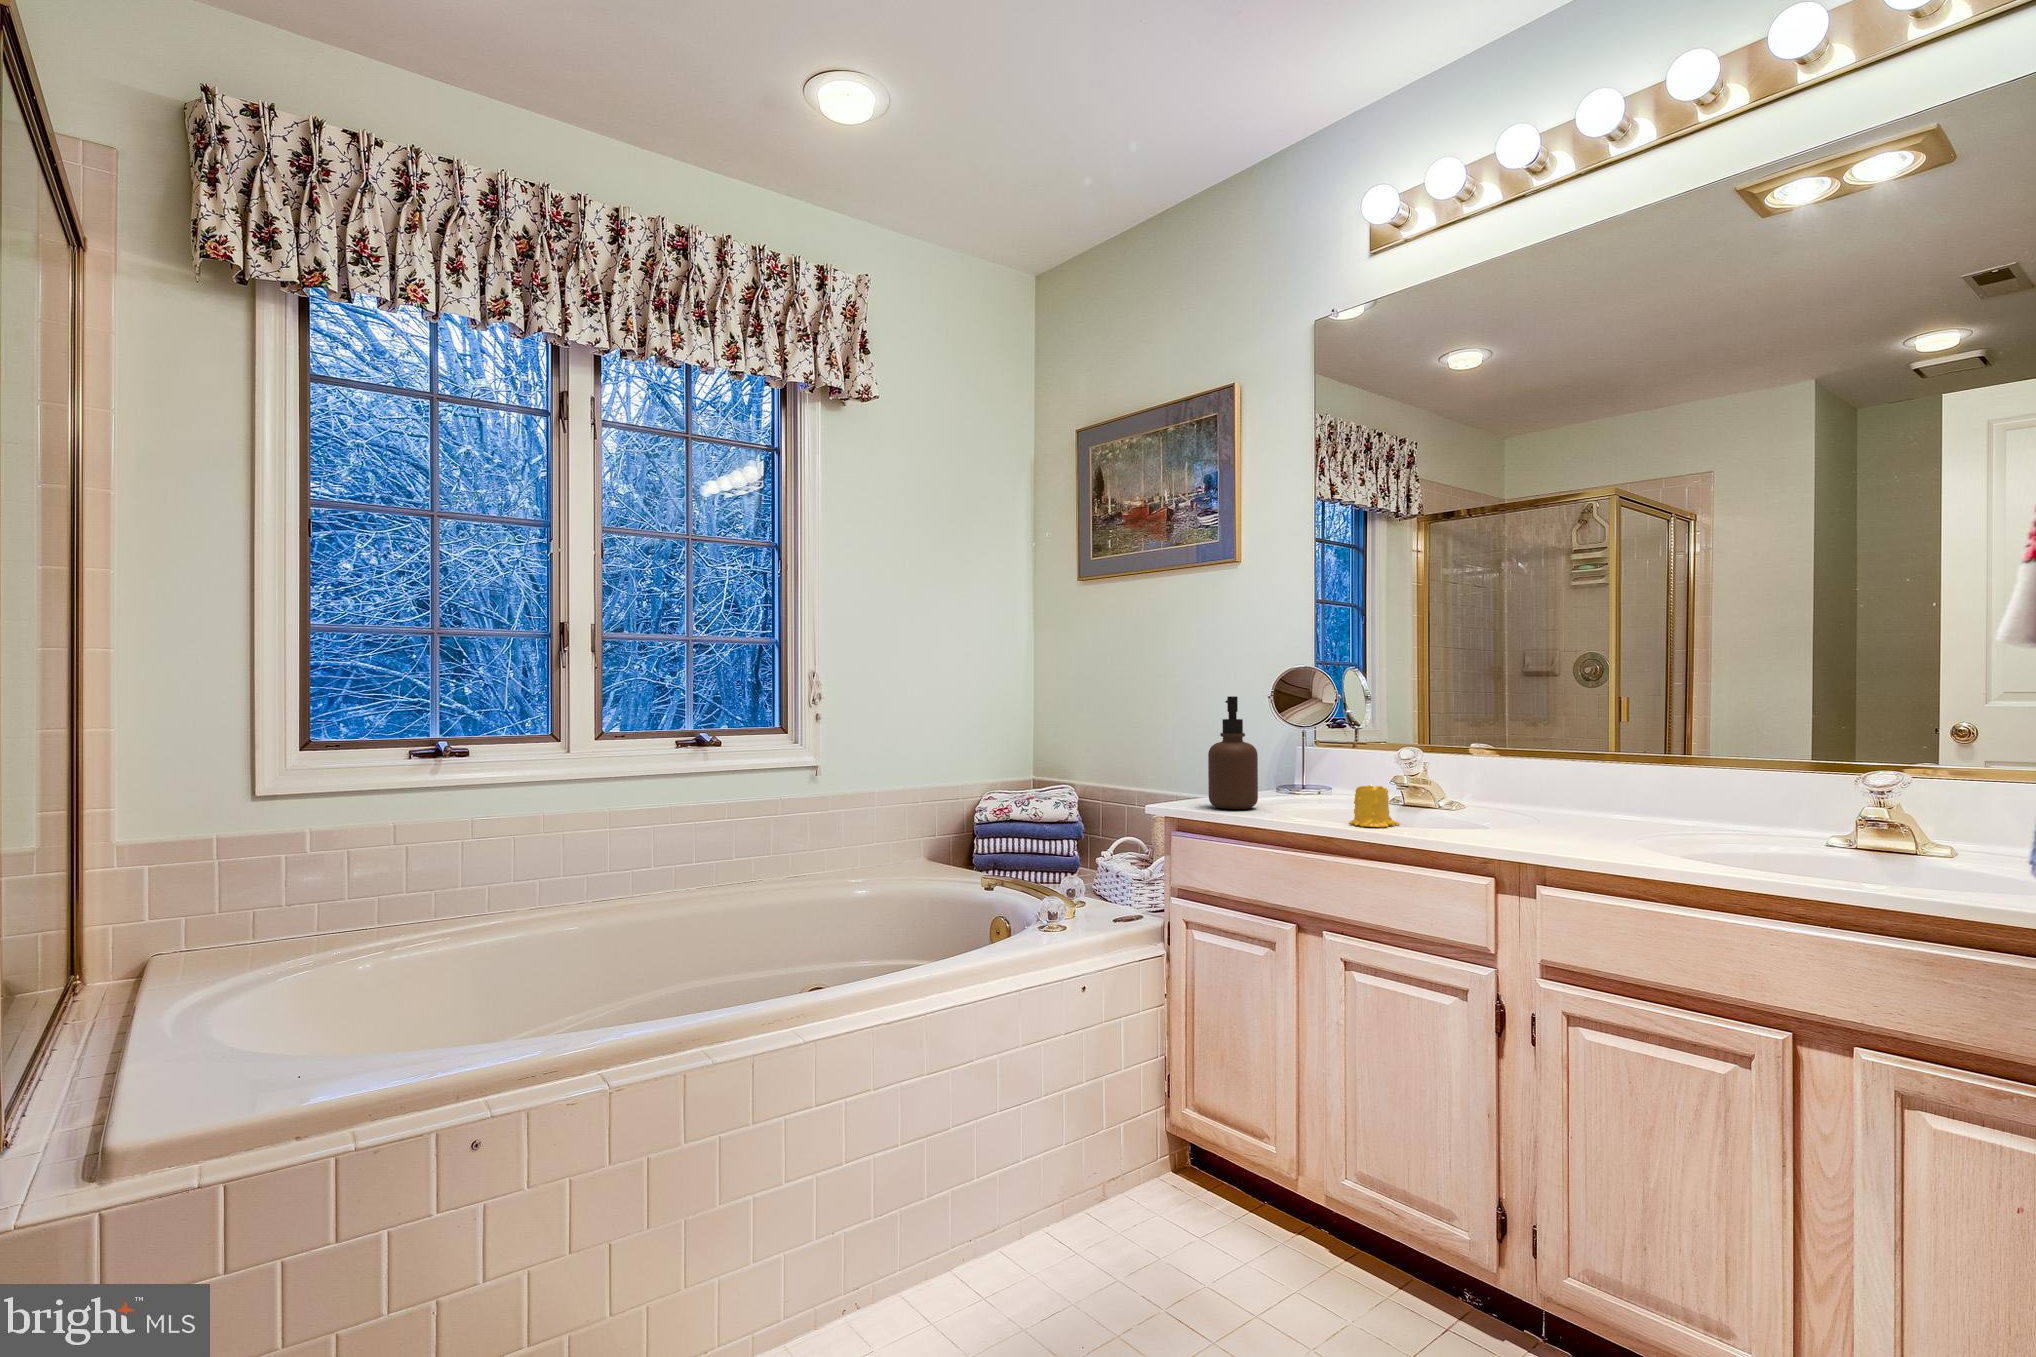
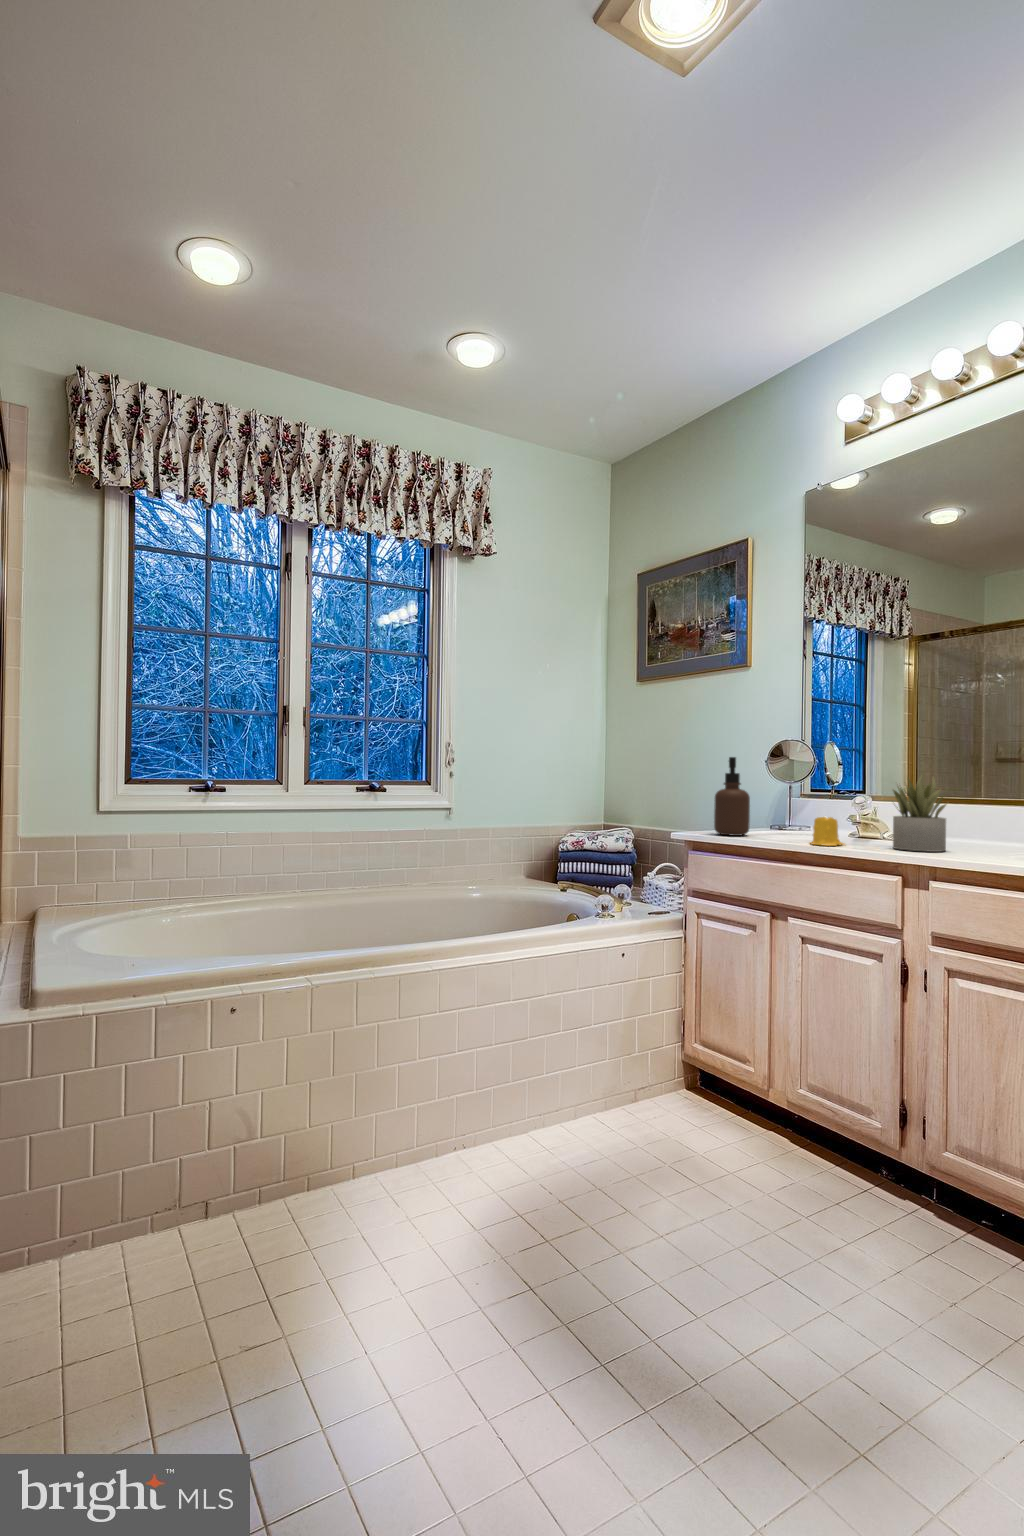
succulent plant: none [1461,724,1542,834] -> present [893,778,946,852]

